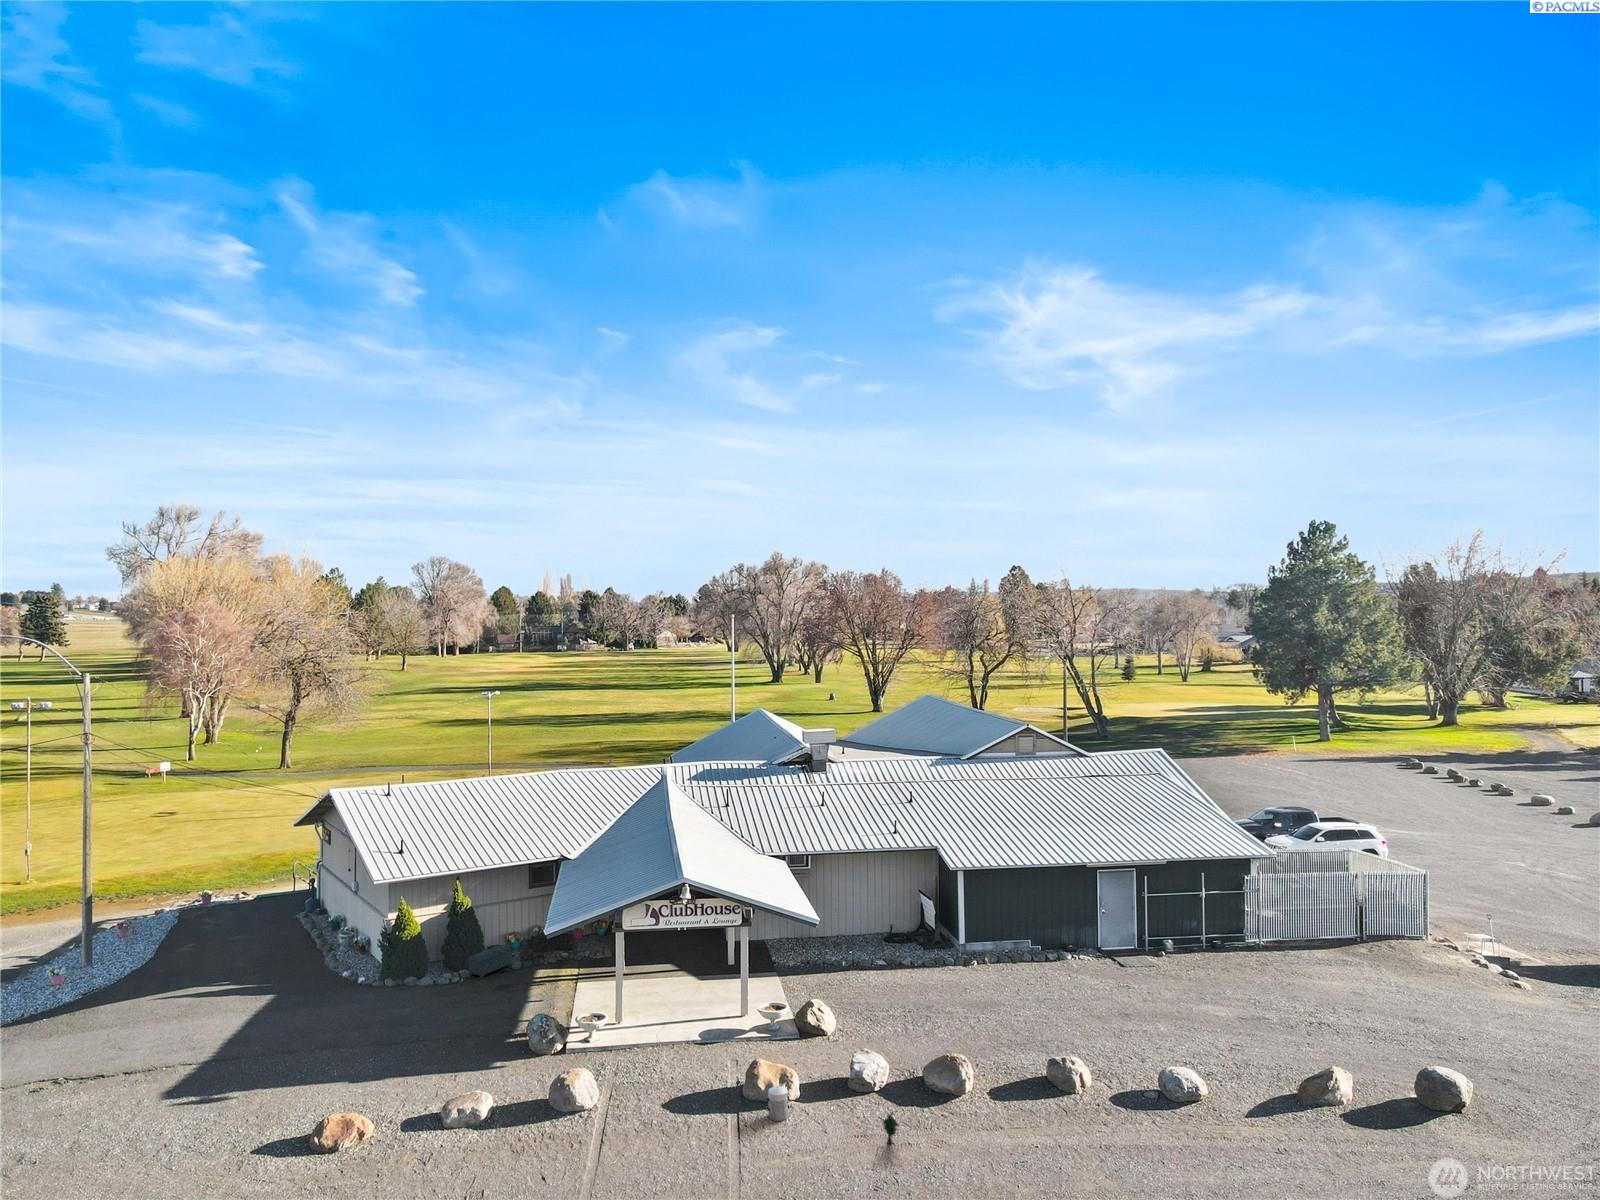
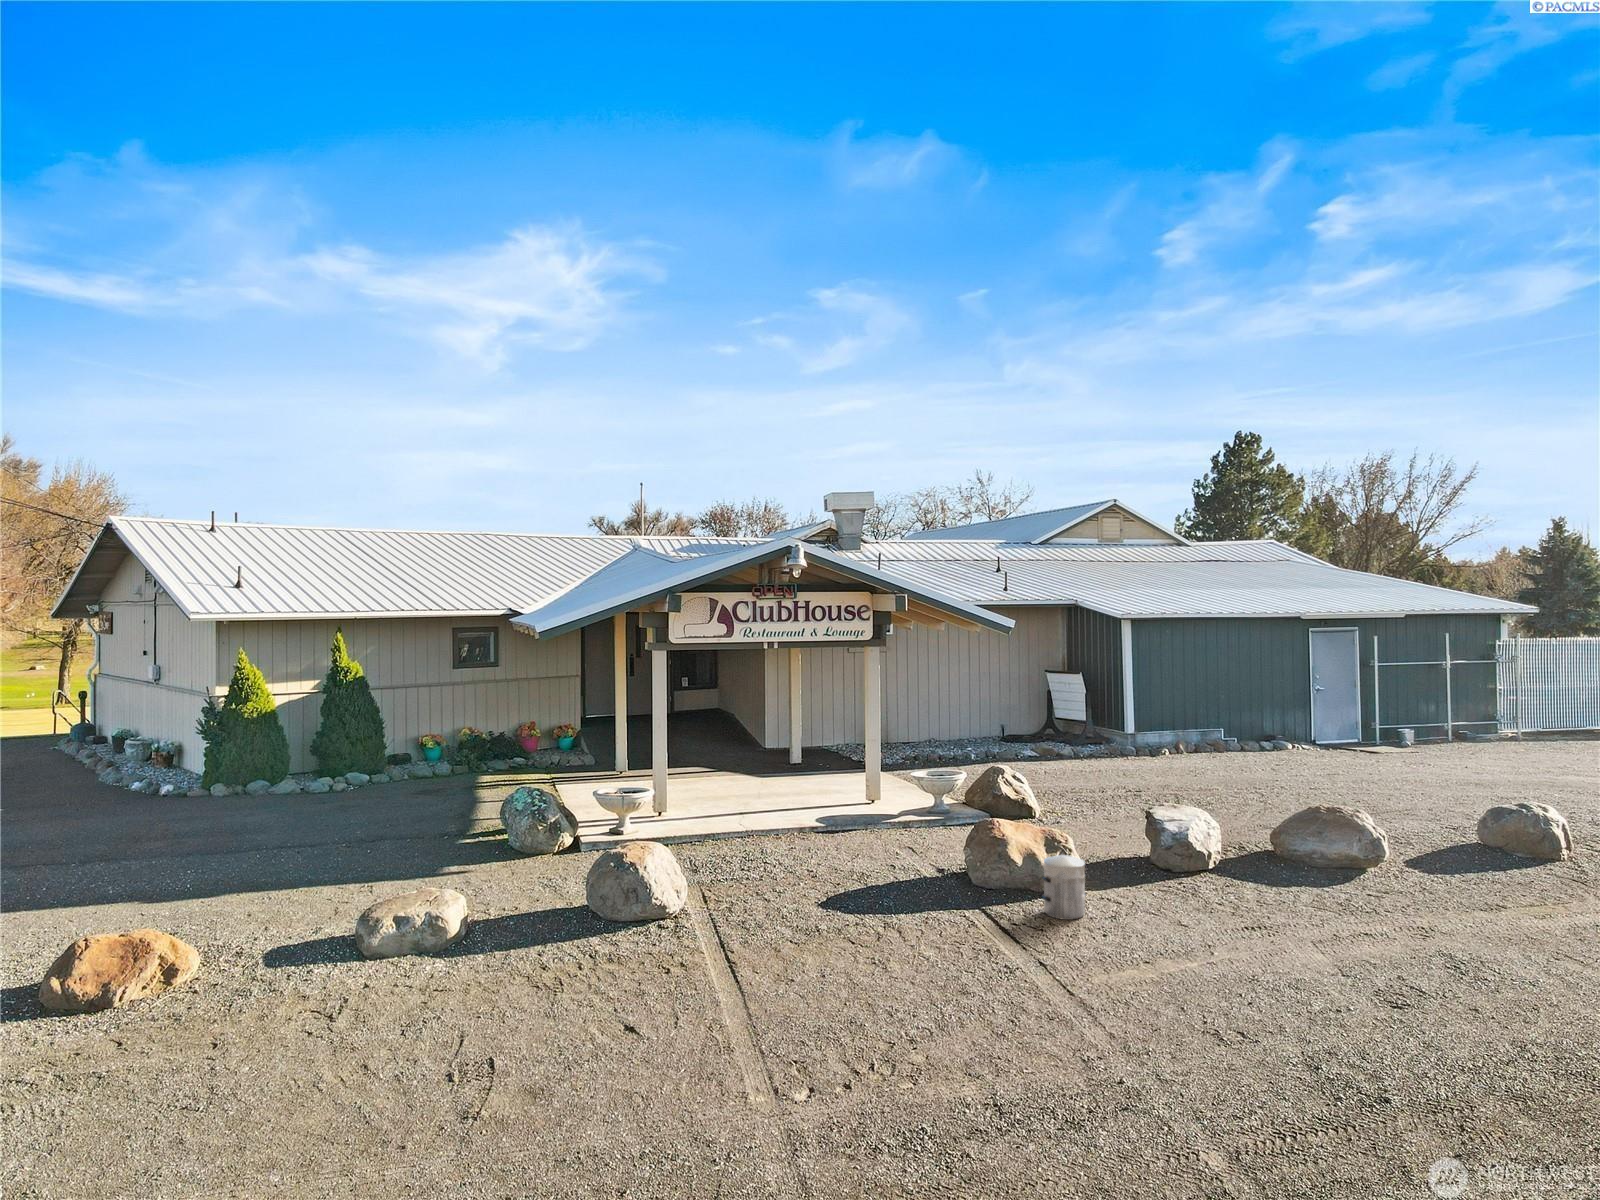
bench: present [469,945,512,978] -> none [359,736,431,781]
decorative plant: present [883,1112,899,1144] -> none [1312,875,1356,941]

